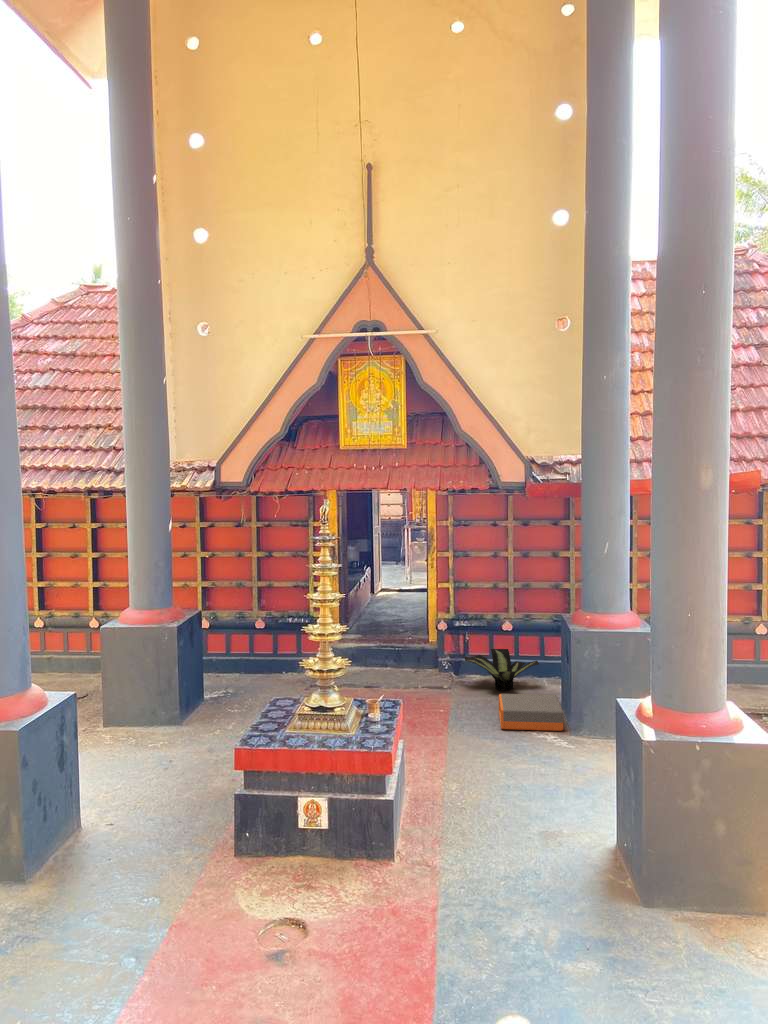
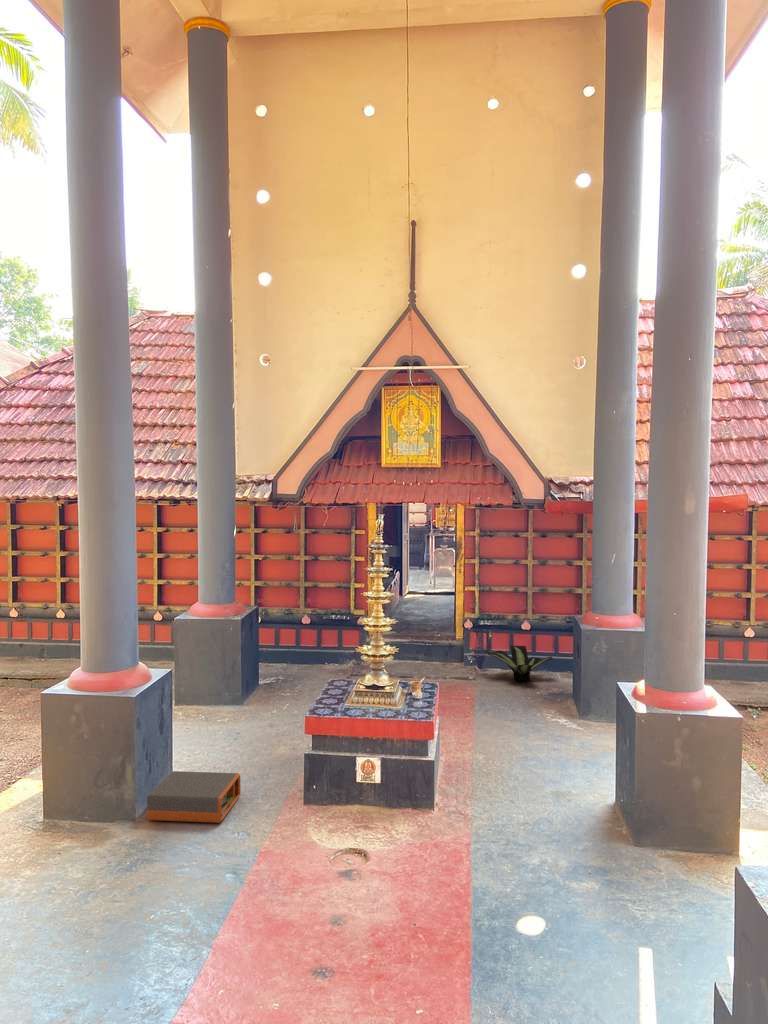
storage box: present [499,694,563,731] -> present [147,771,240,823]

